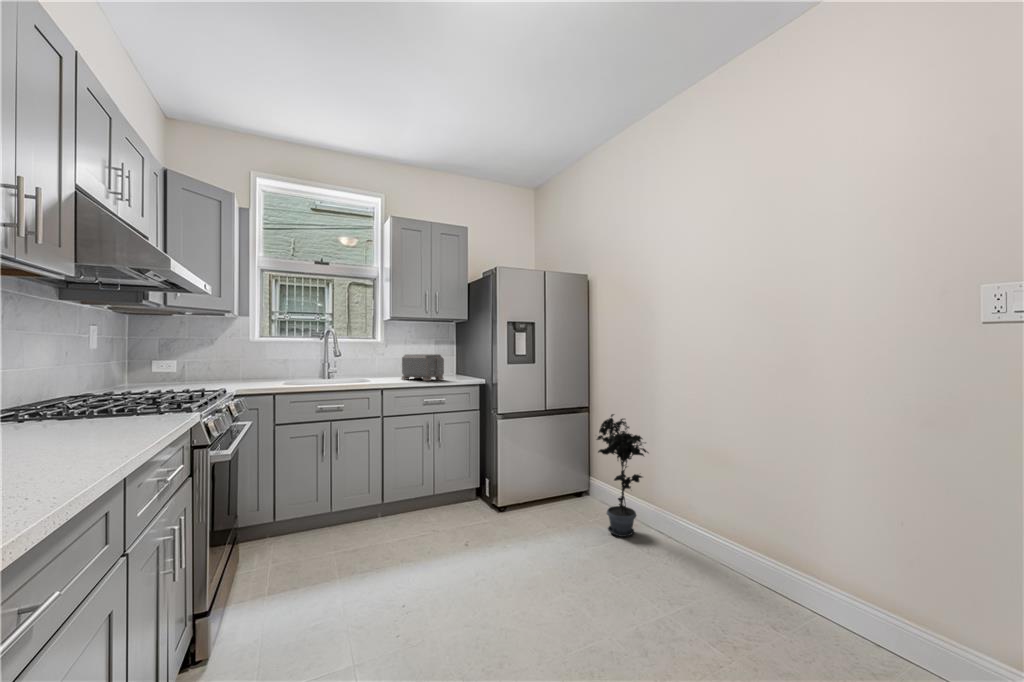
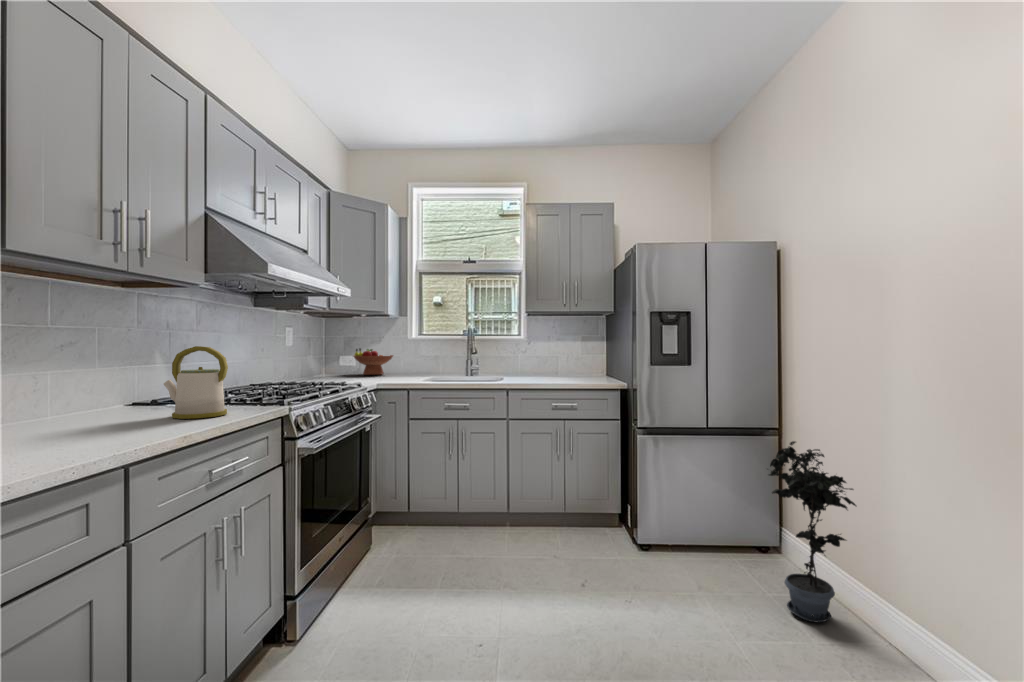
kettle: none [50,348,140,432] -> present [164,346,228,419]
fruit bowl: none [190,351,242,381] -> present [353,349,393,375]
toaster: present [401,354,444,381] -> none [537,352,583,383]

